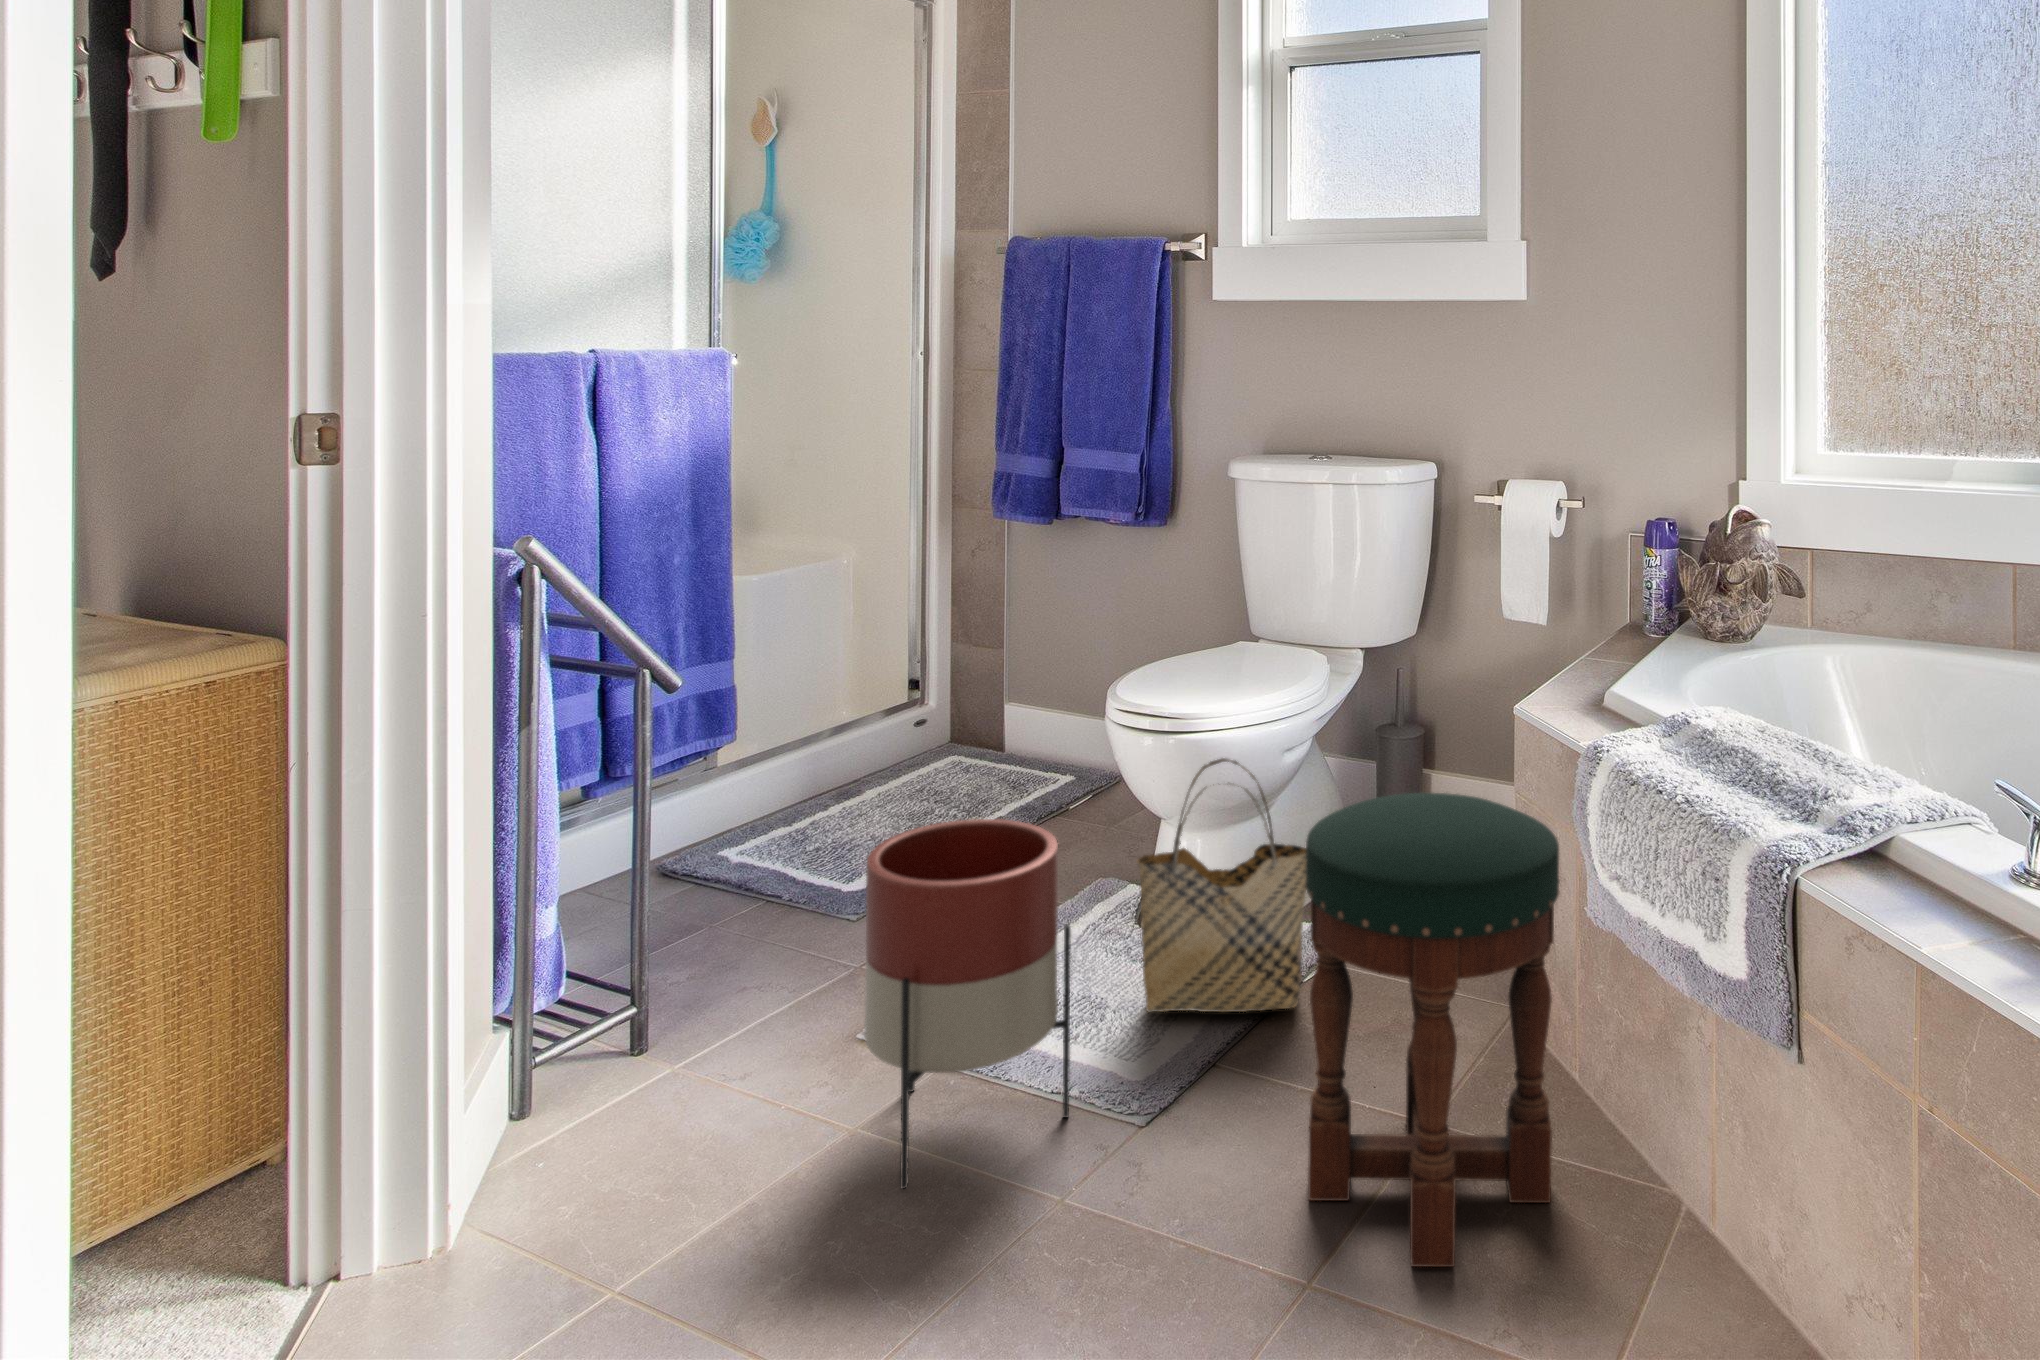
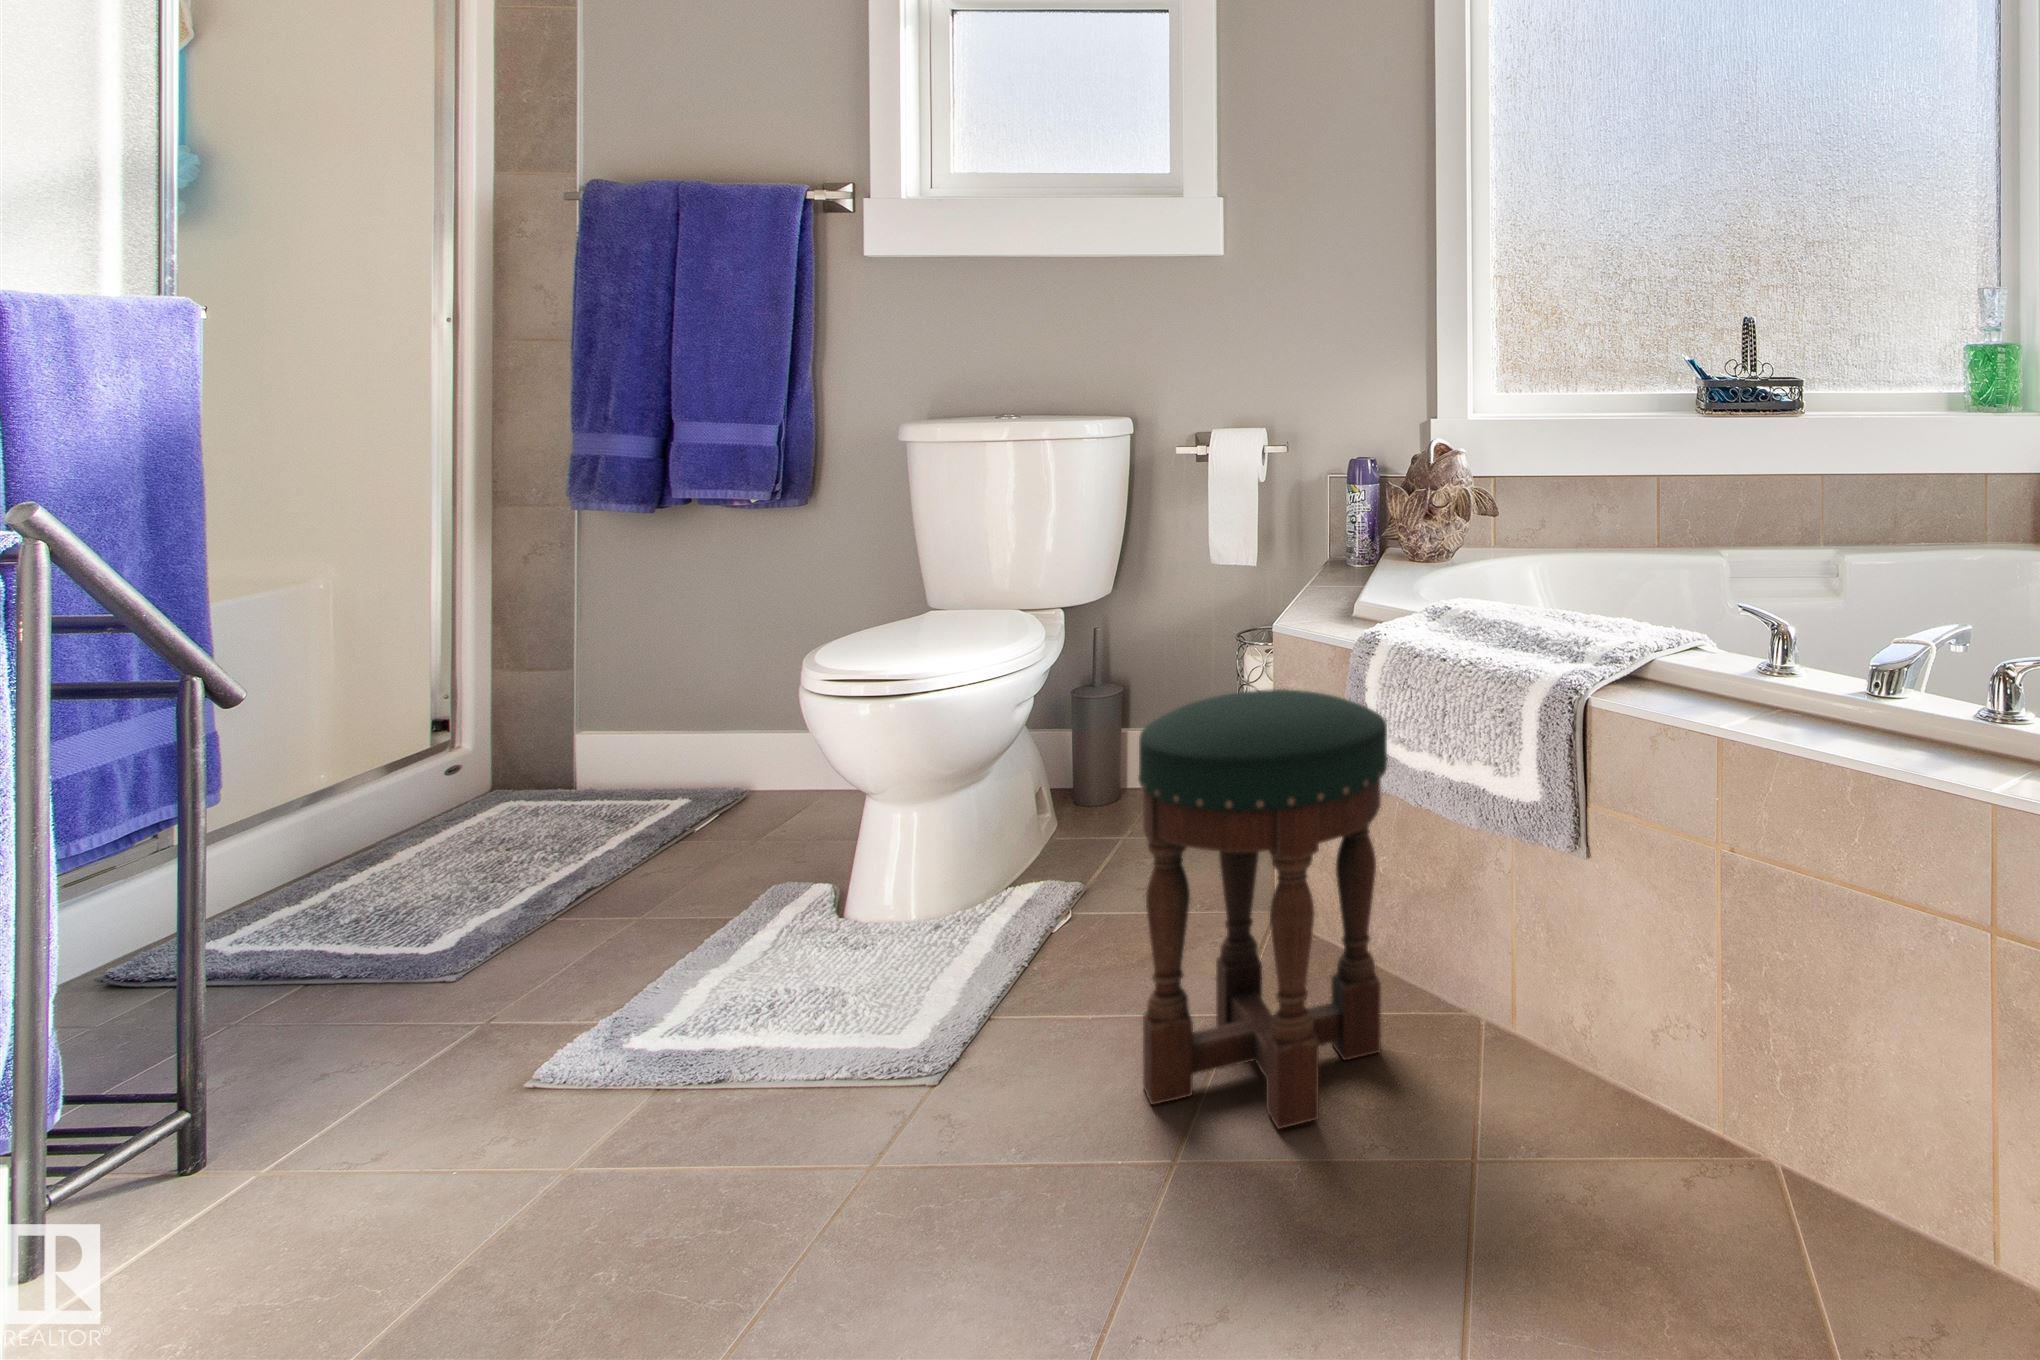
woven basket: present [1137,758,1306,1012] -> none [877,712,1066,989]
planter: present [864,819,1071,1189] -> none [595,789,849,1208]

